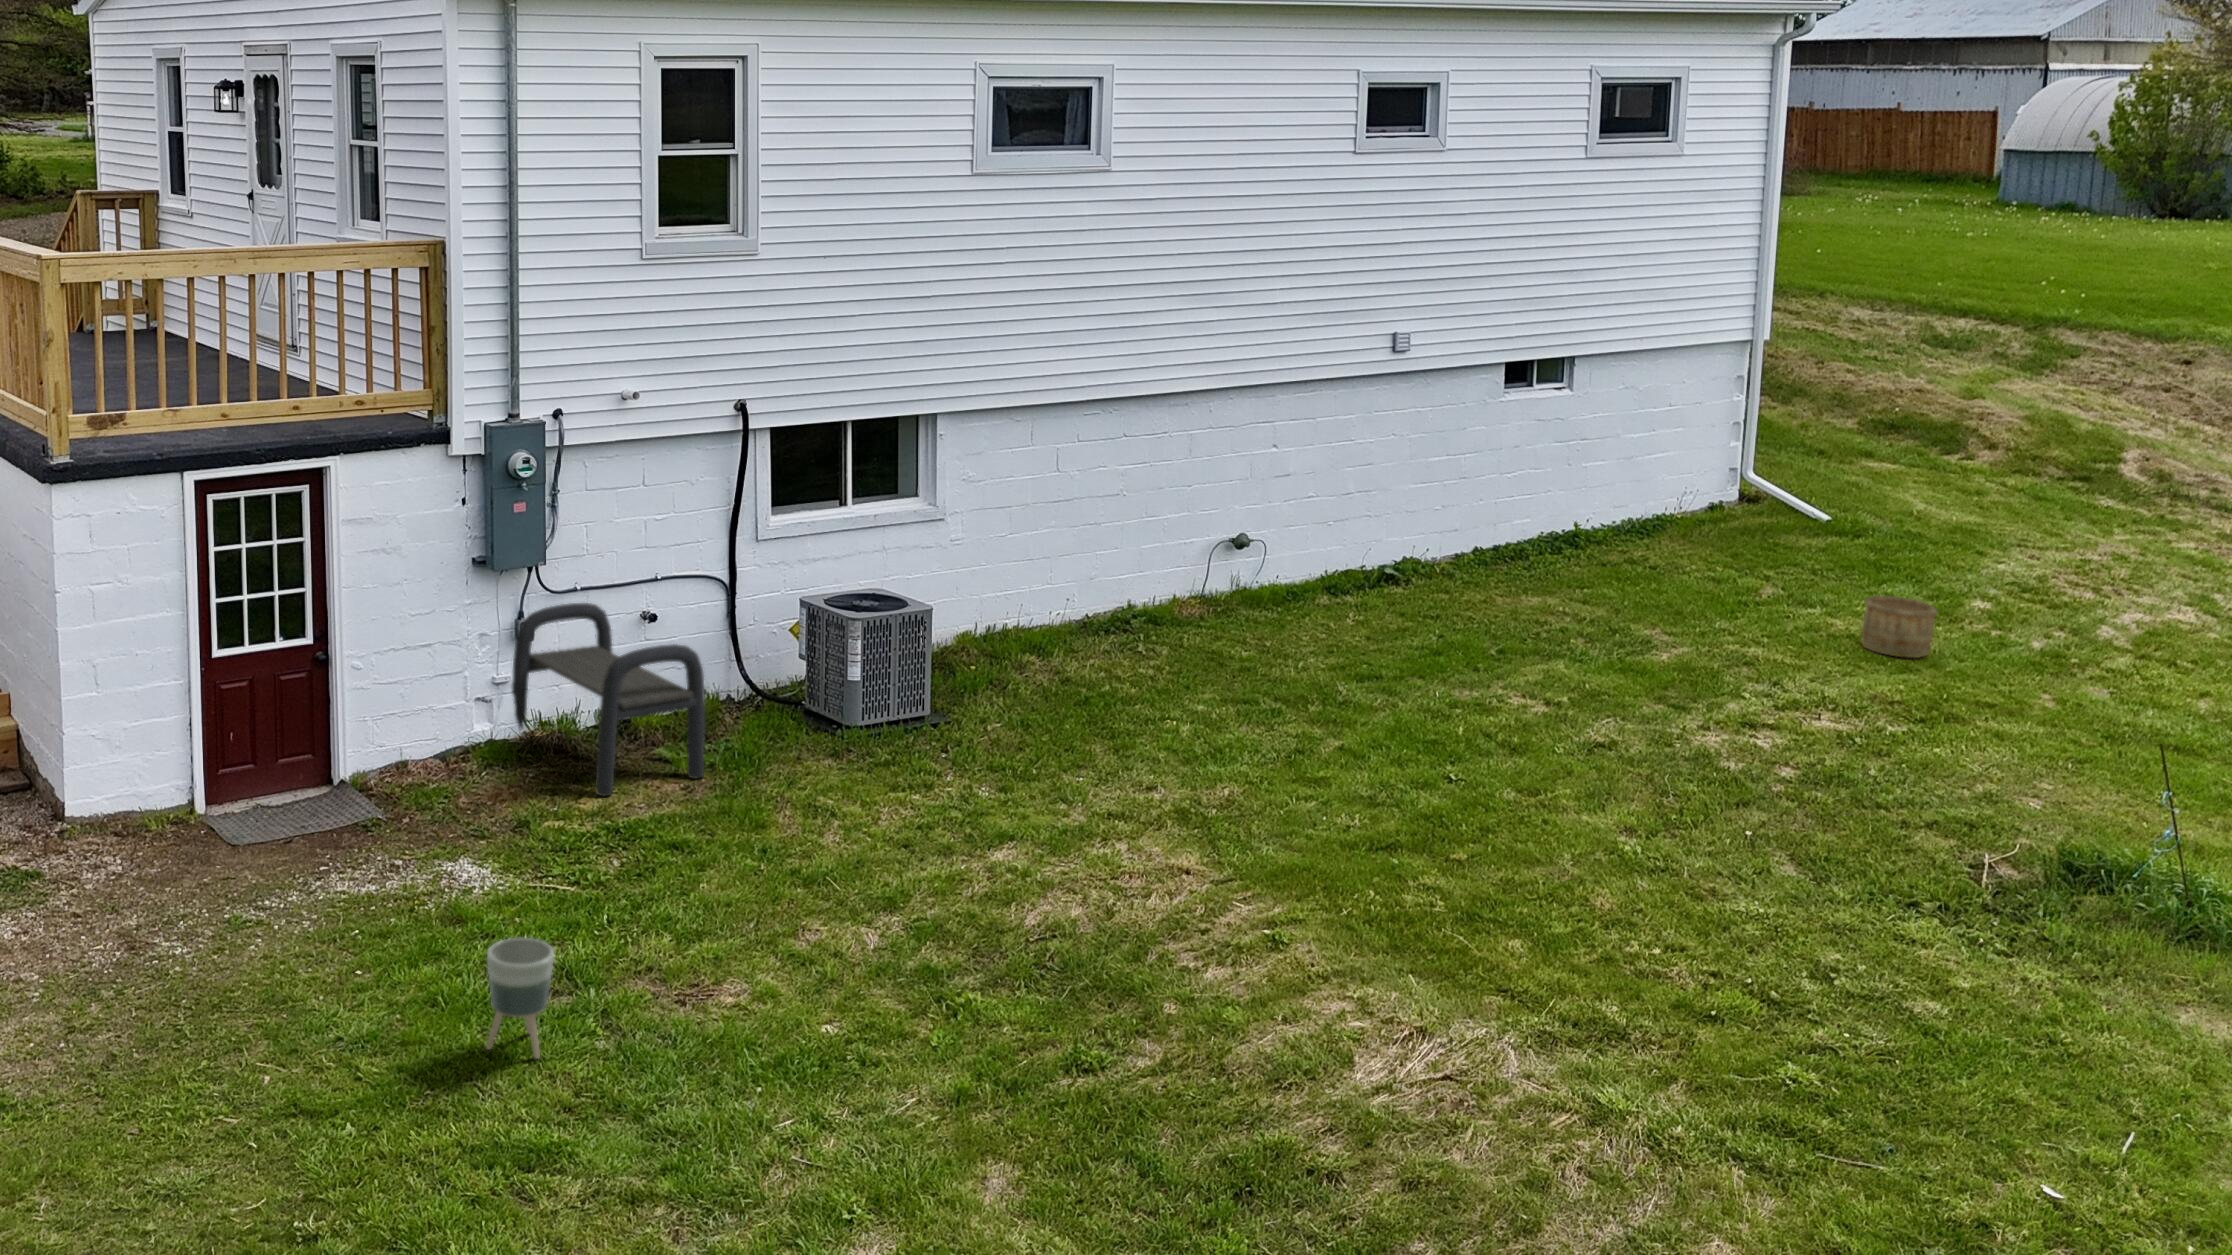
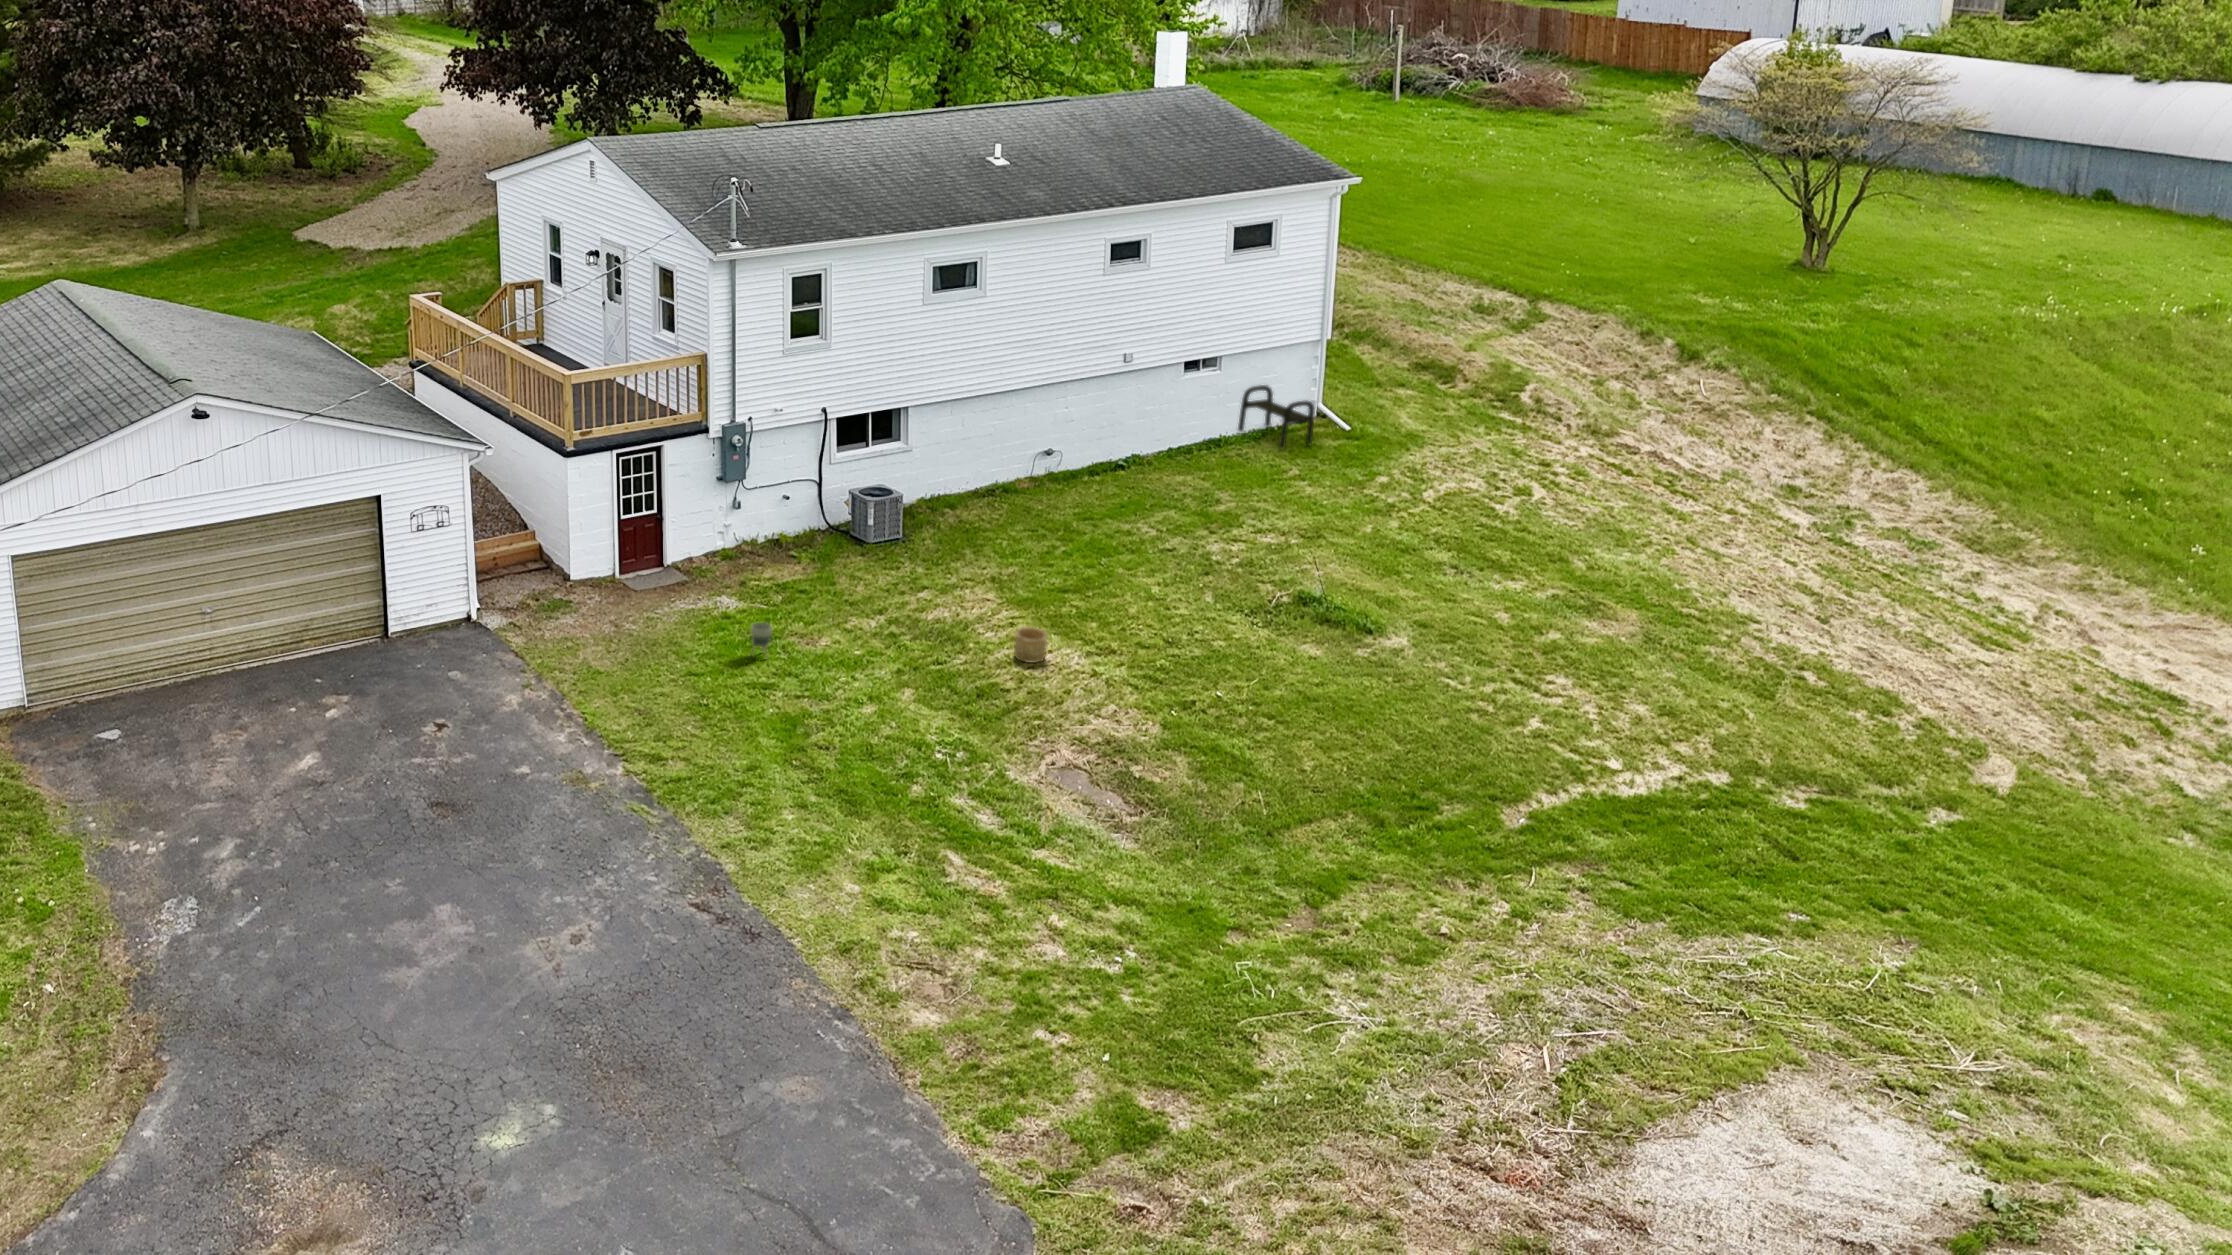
wooden bucket: present [1862,596,1937,658] -> present [1014,627,1048,663]
bench: present [512,603,705,796] -> present [1238,385,1315,449]

